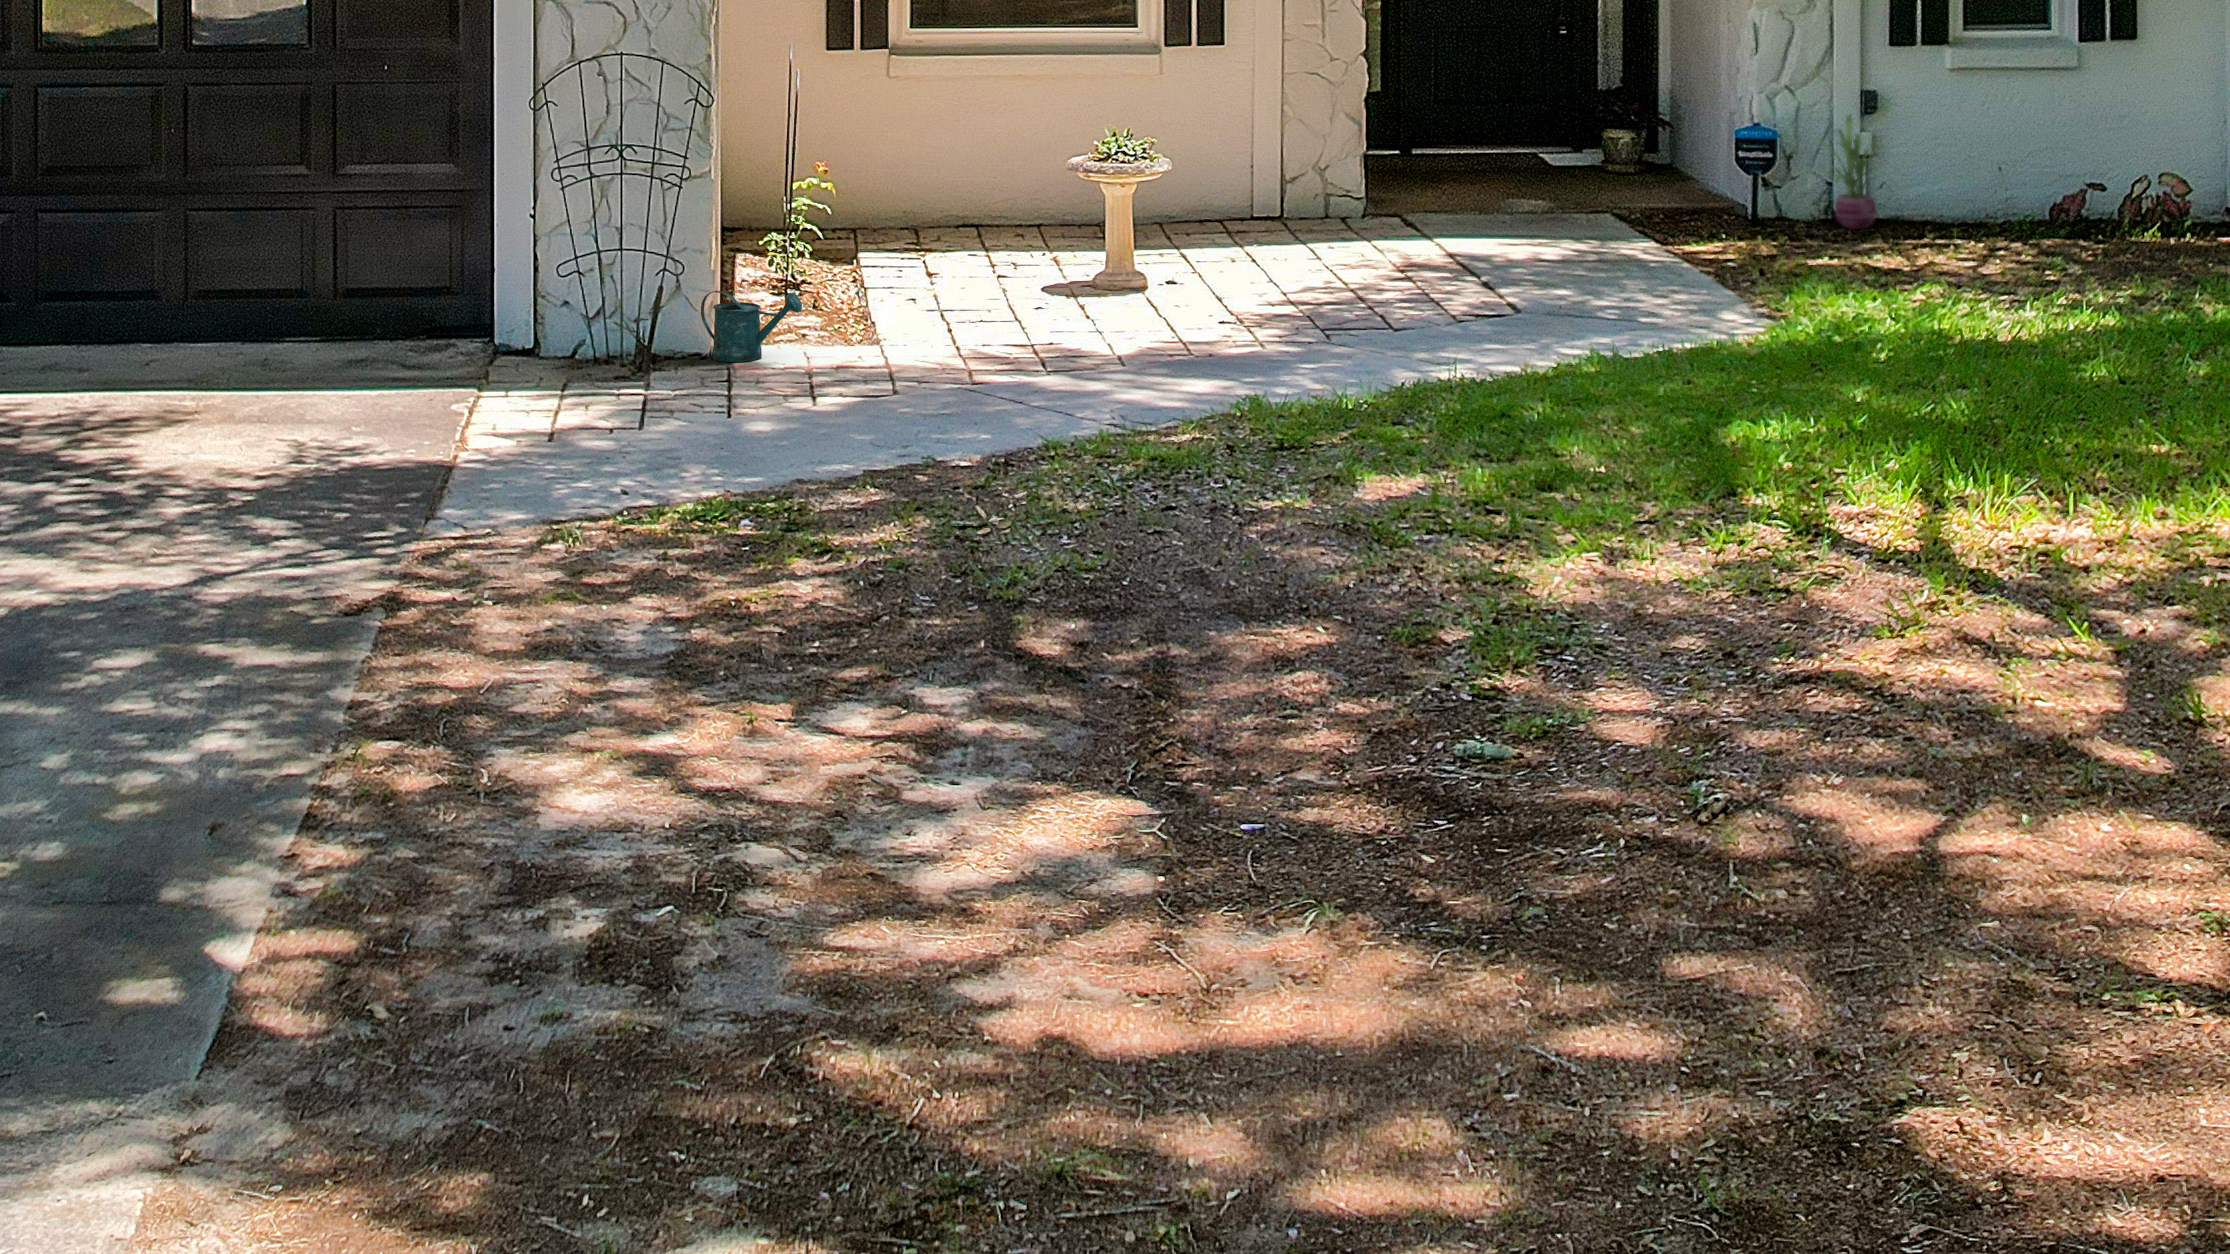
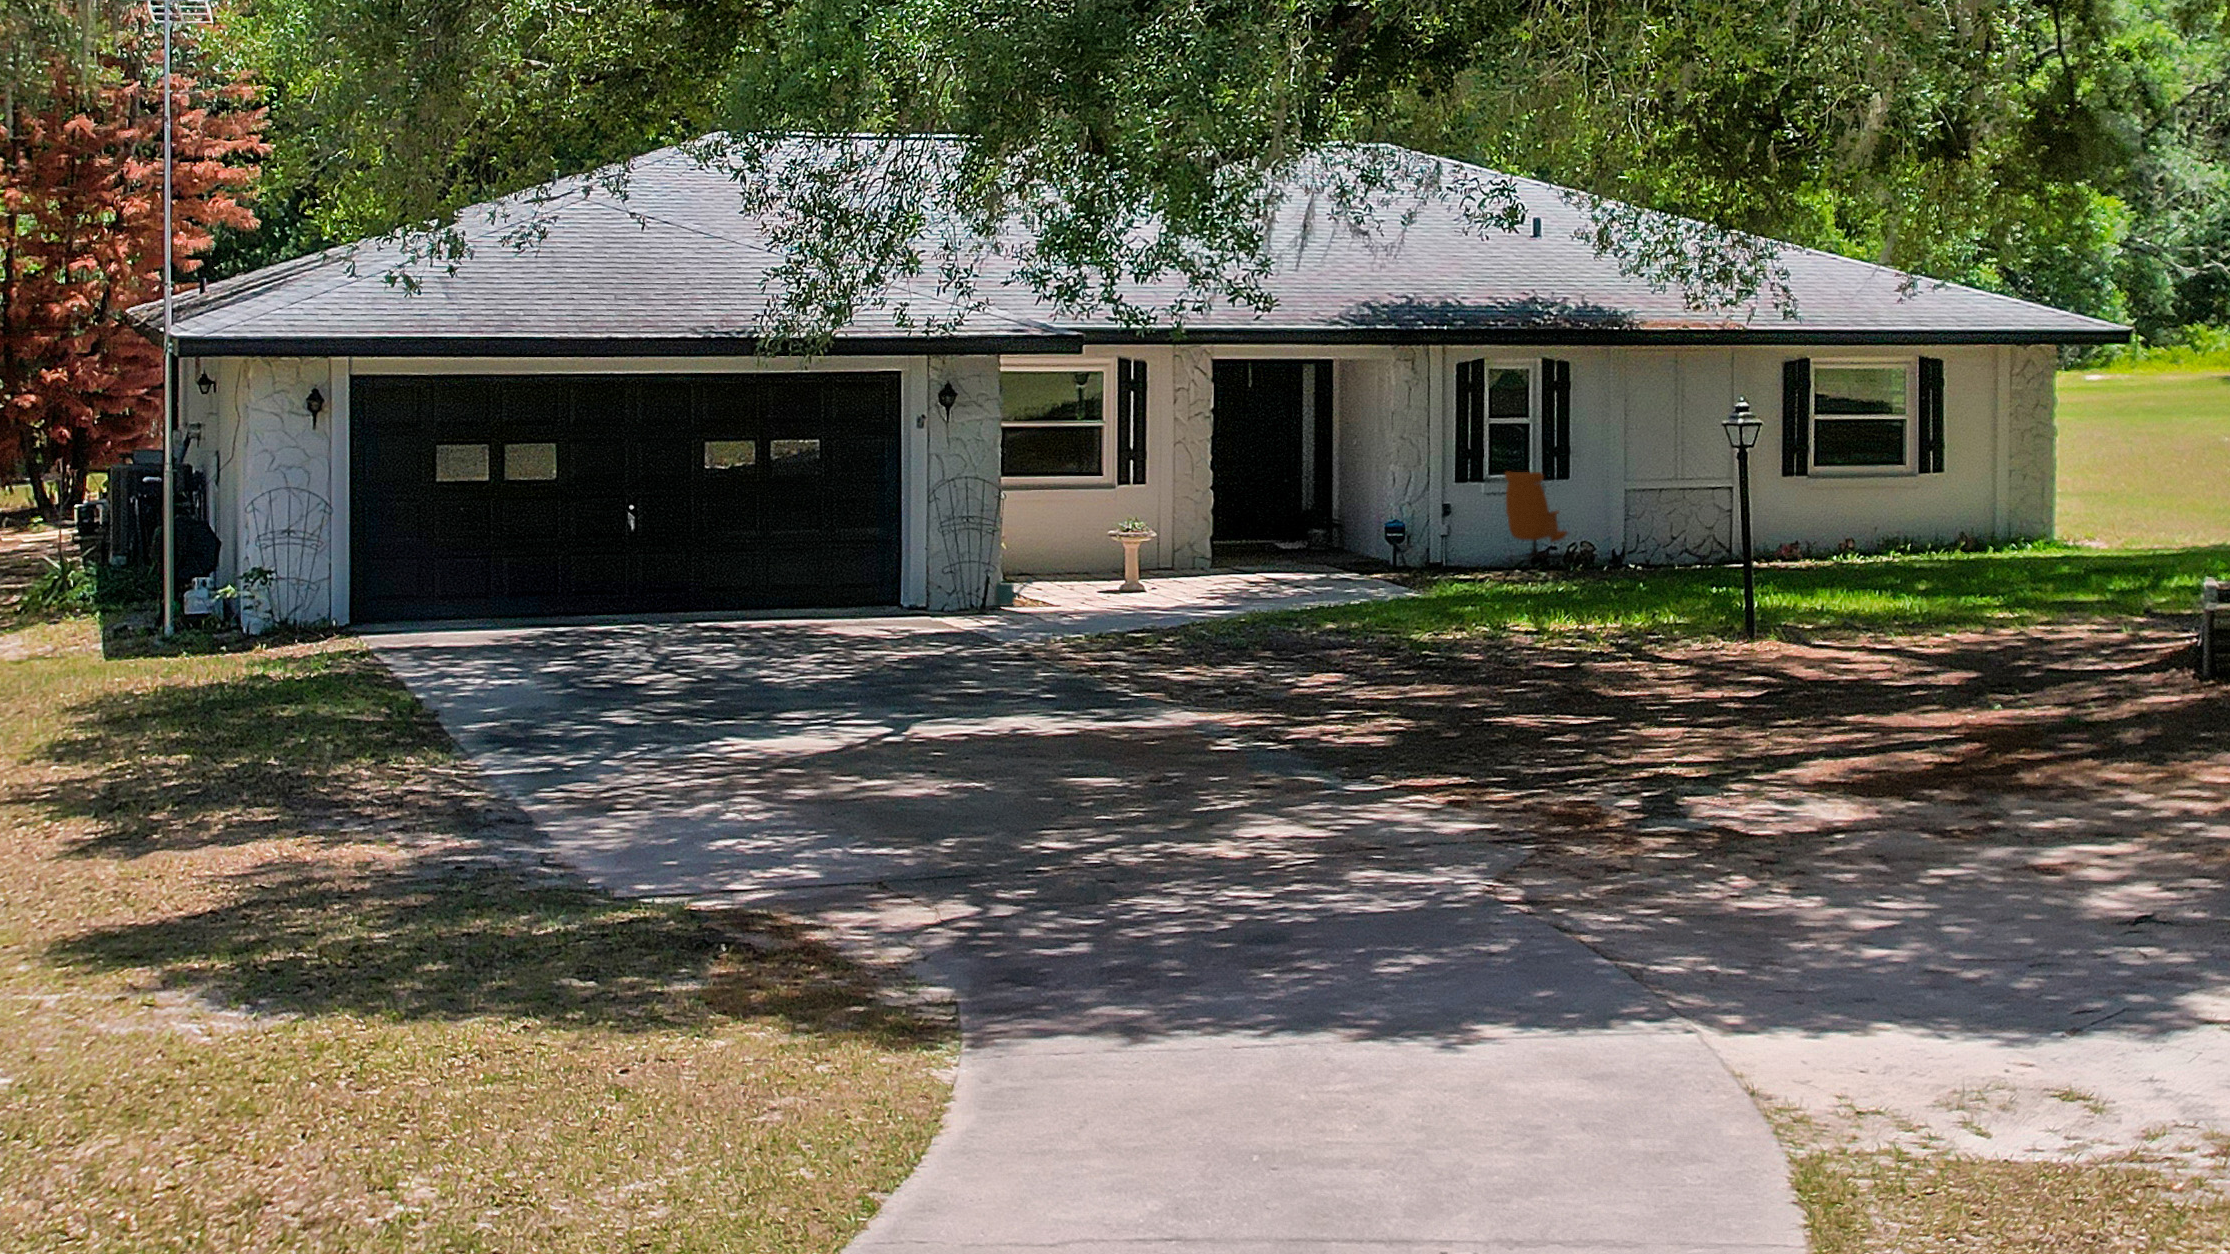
lounge chair: none [1988,33,2147,237] -> present [1505,472,1567,560]
decorative plant: present [1794,115,1876,229] -> none [1417,511,1468,563]

